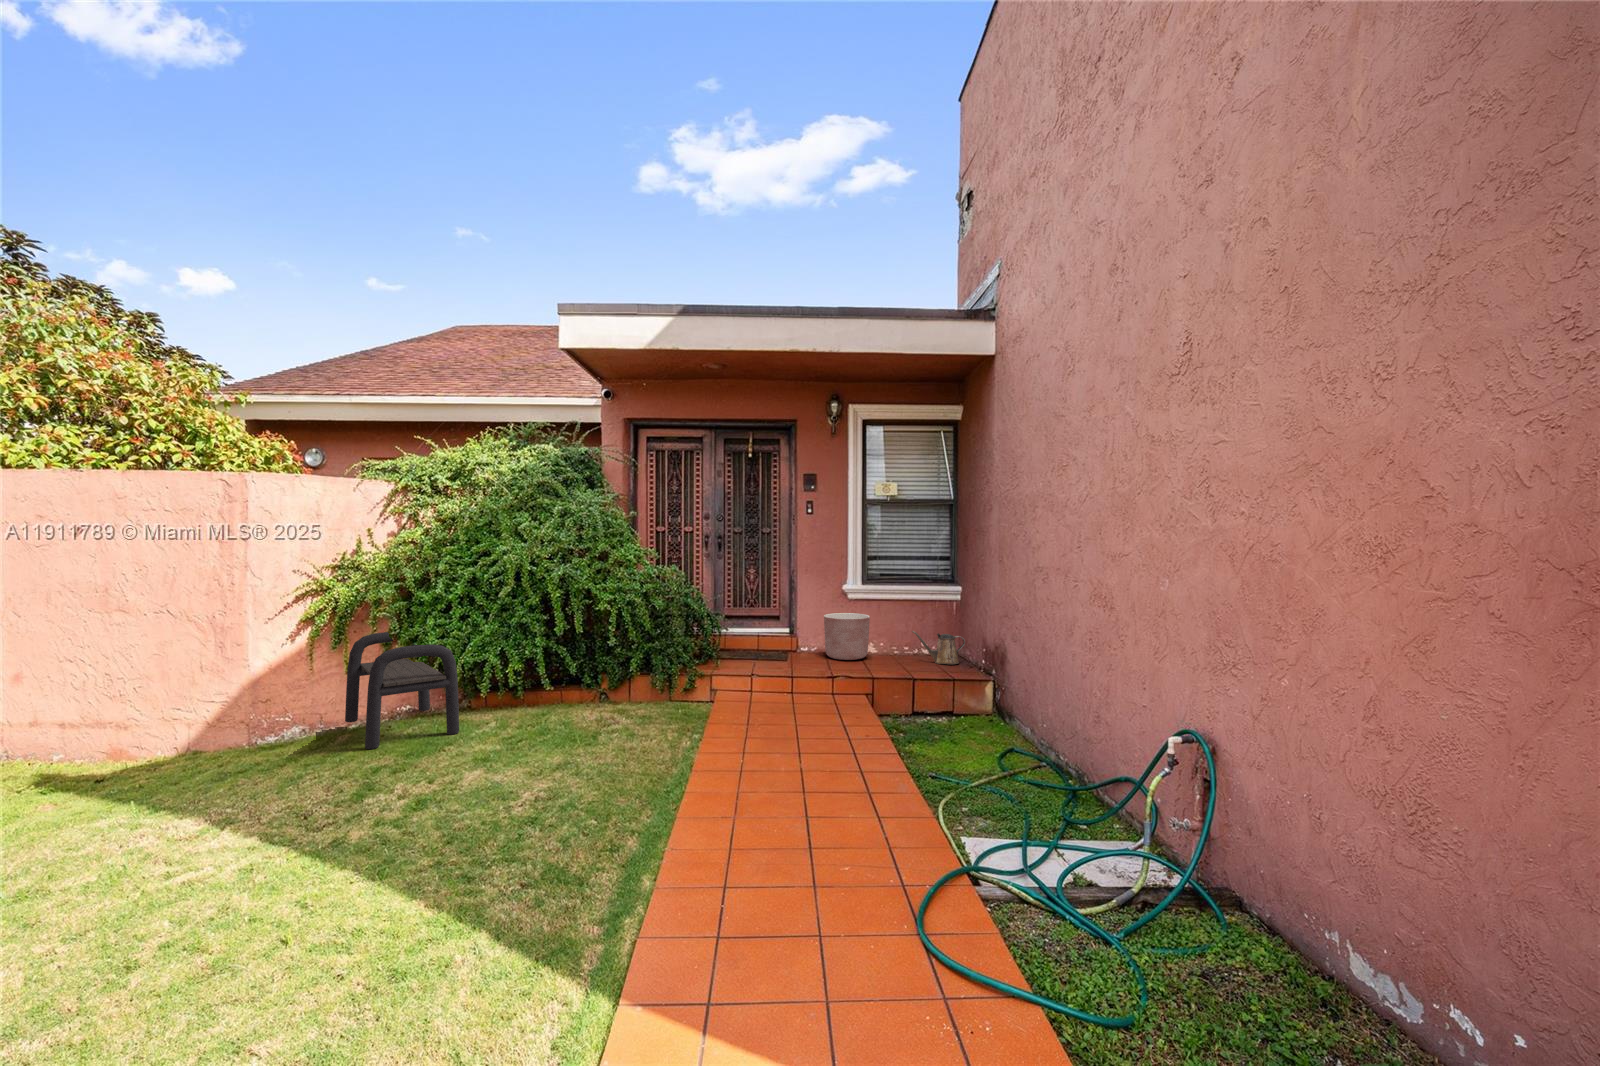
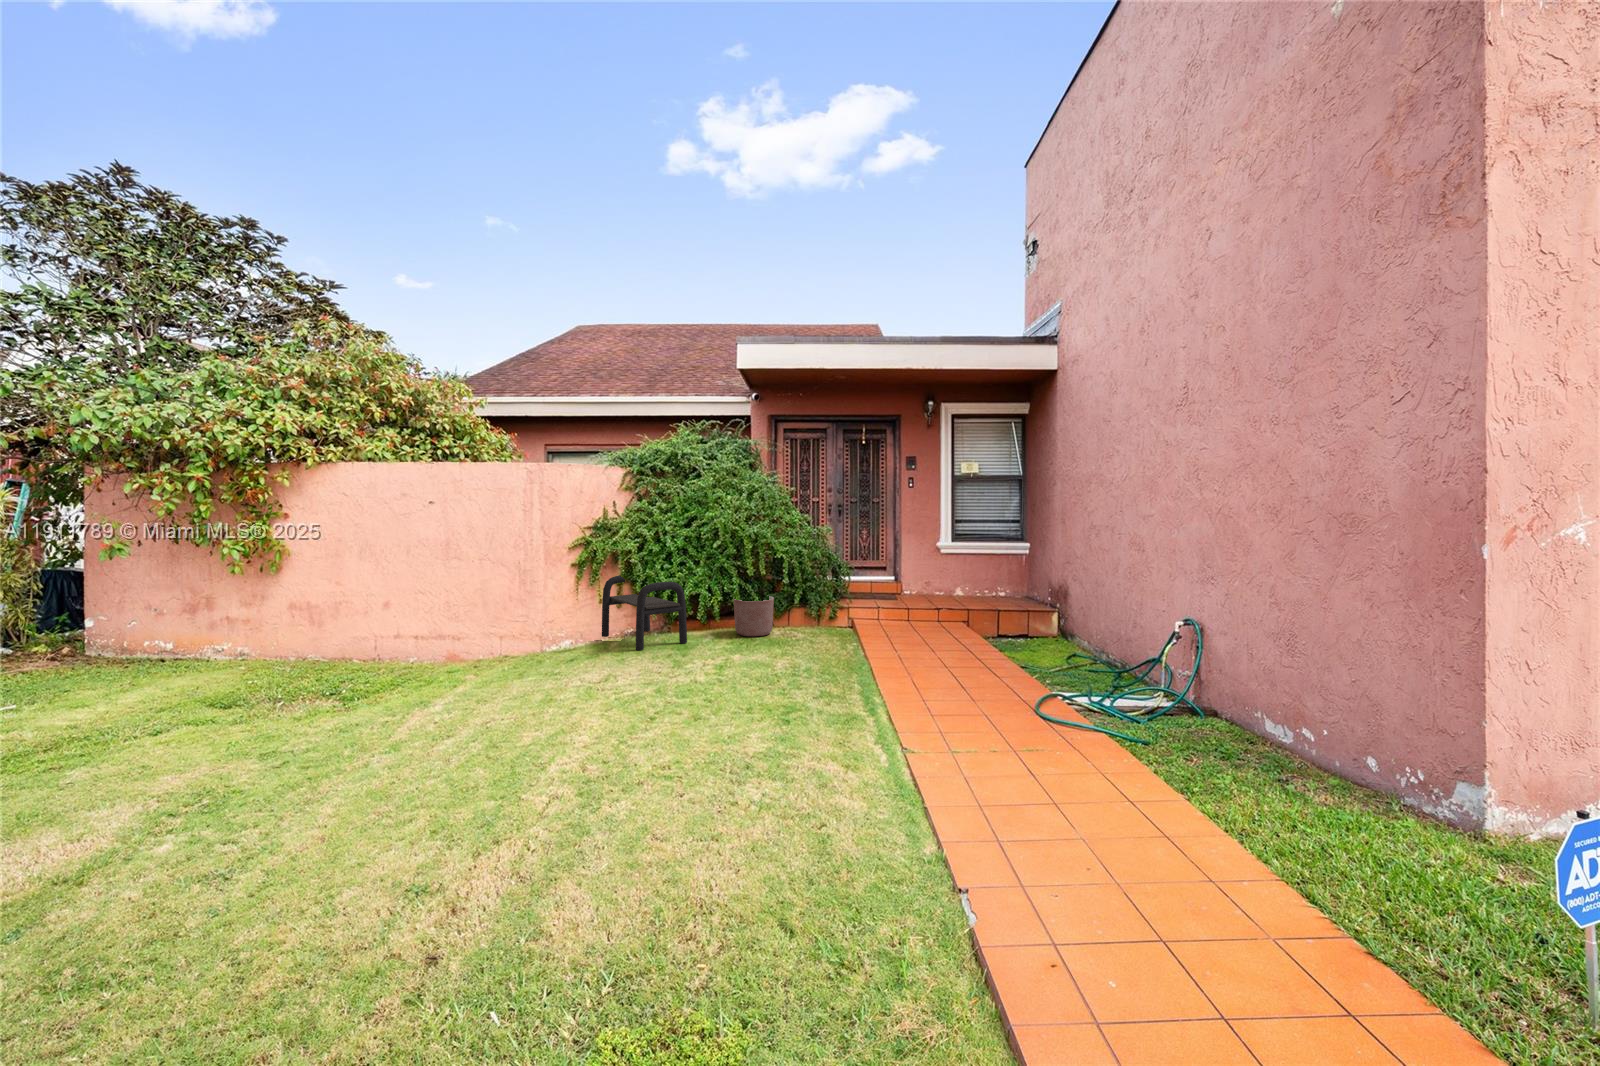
planter: present [824,613,870,660] -> present [734,596,774,636]
watering can: present [912,631,965,664] -> none [992,577,1033,603]

